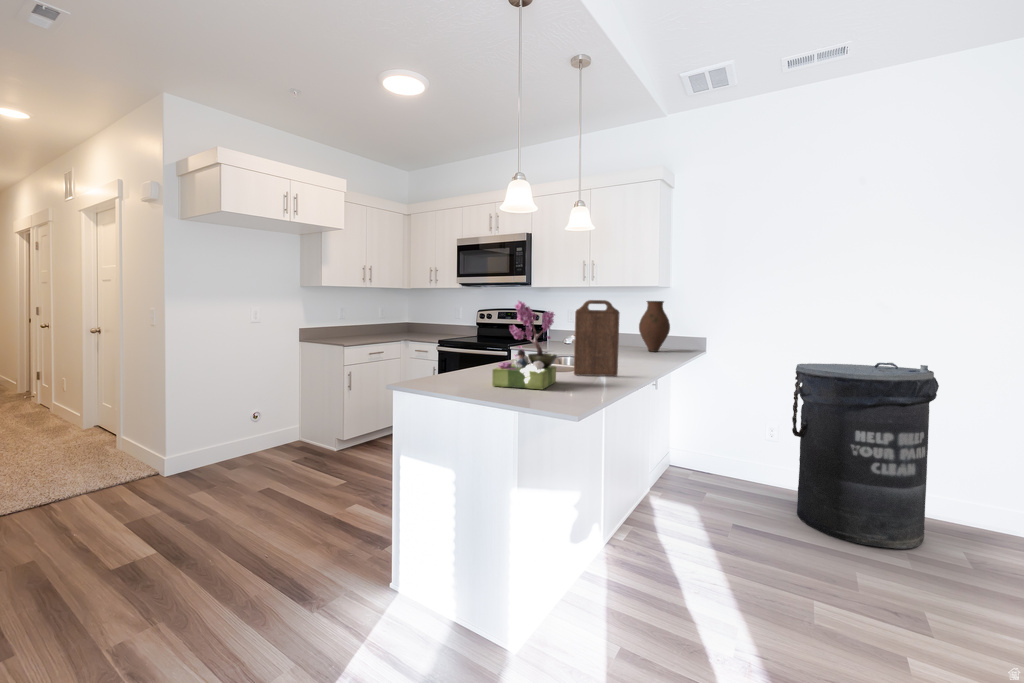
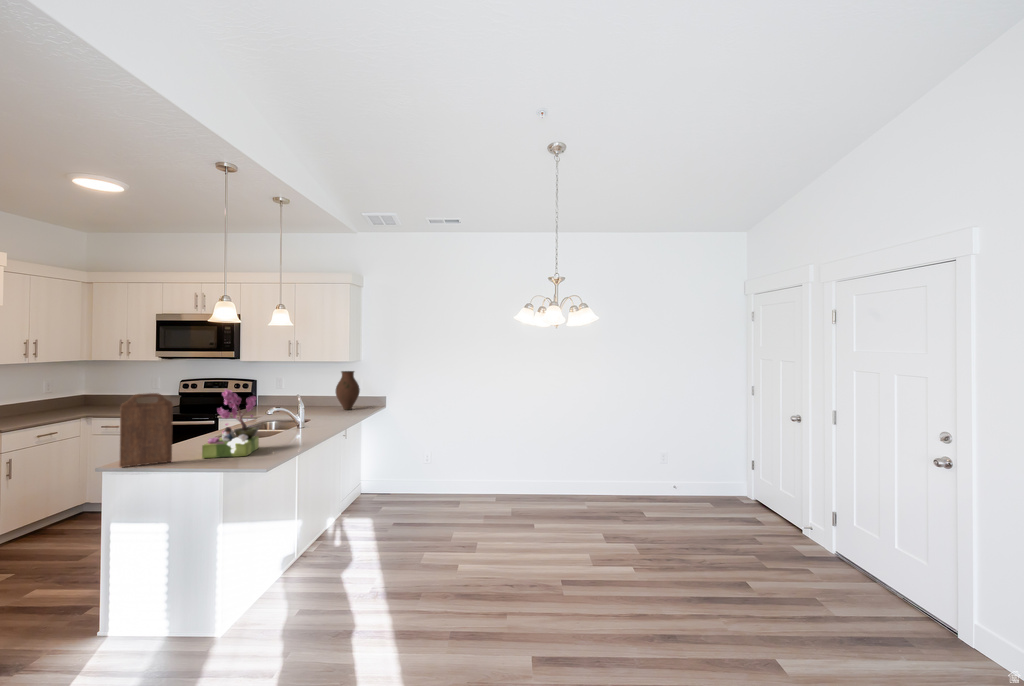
cutting board: present [574,300,619,376] -> present [119,393,173,467]
trash can: present [792,363,939,549] -> none [440,407,512,523]

